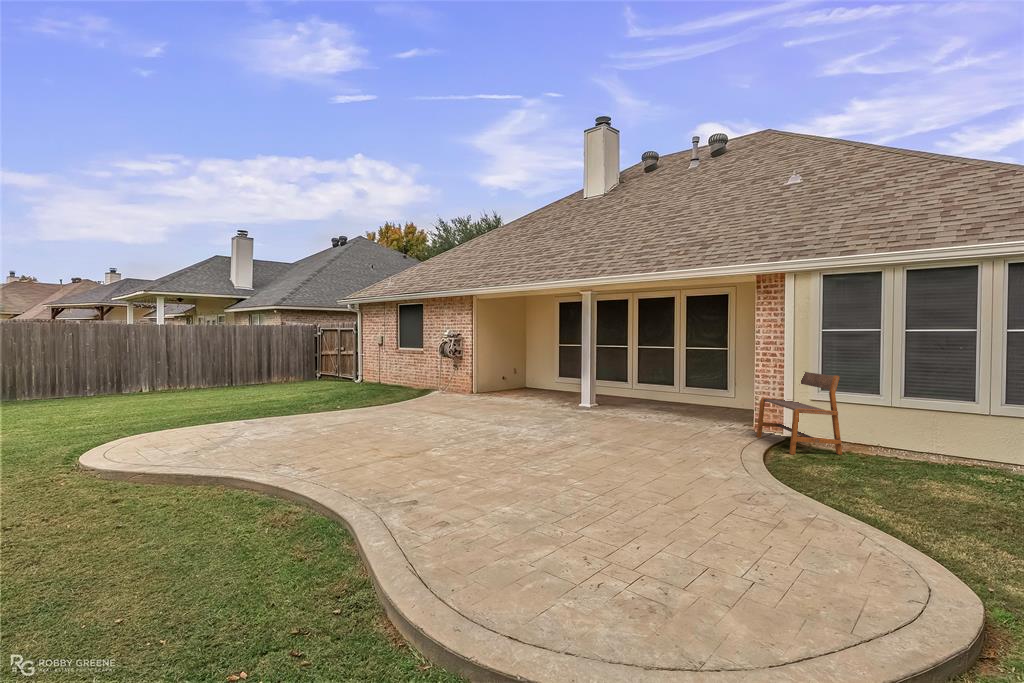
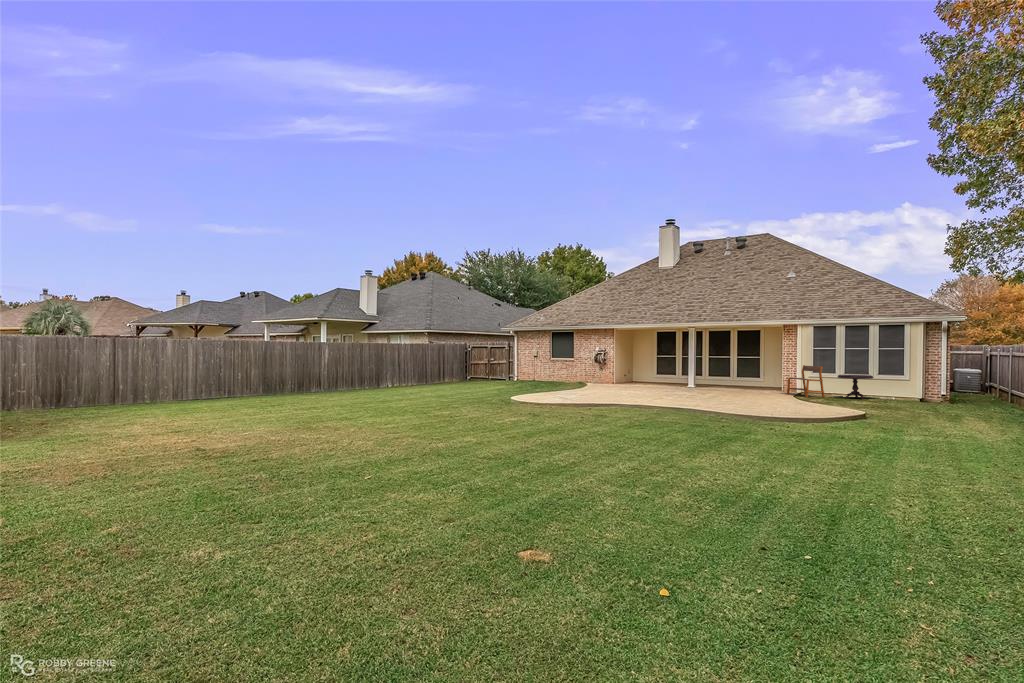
side table: none [878,399,991,474] -> present [838,375,874,399]

